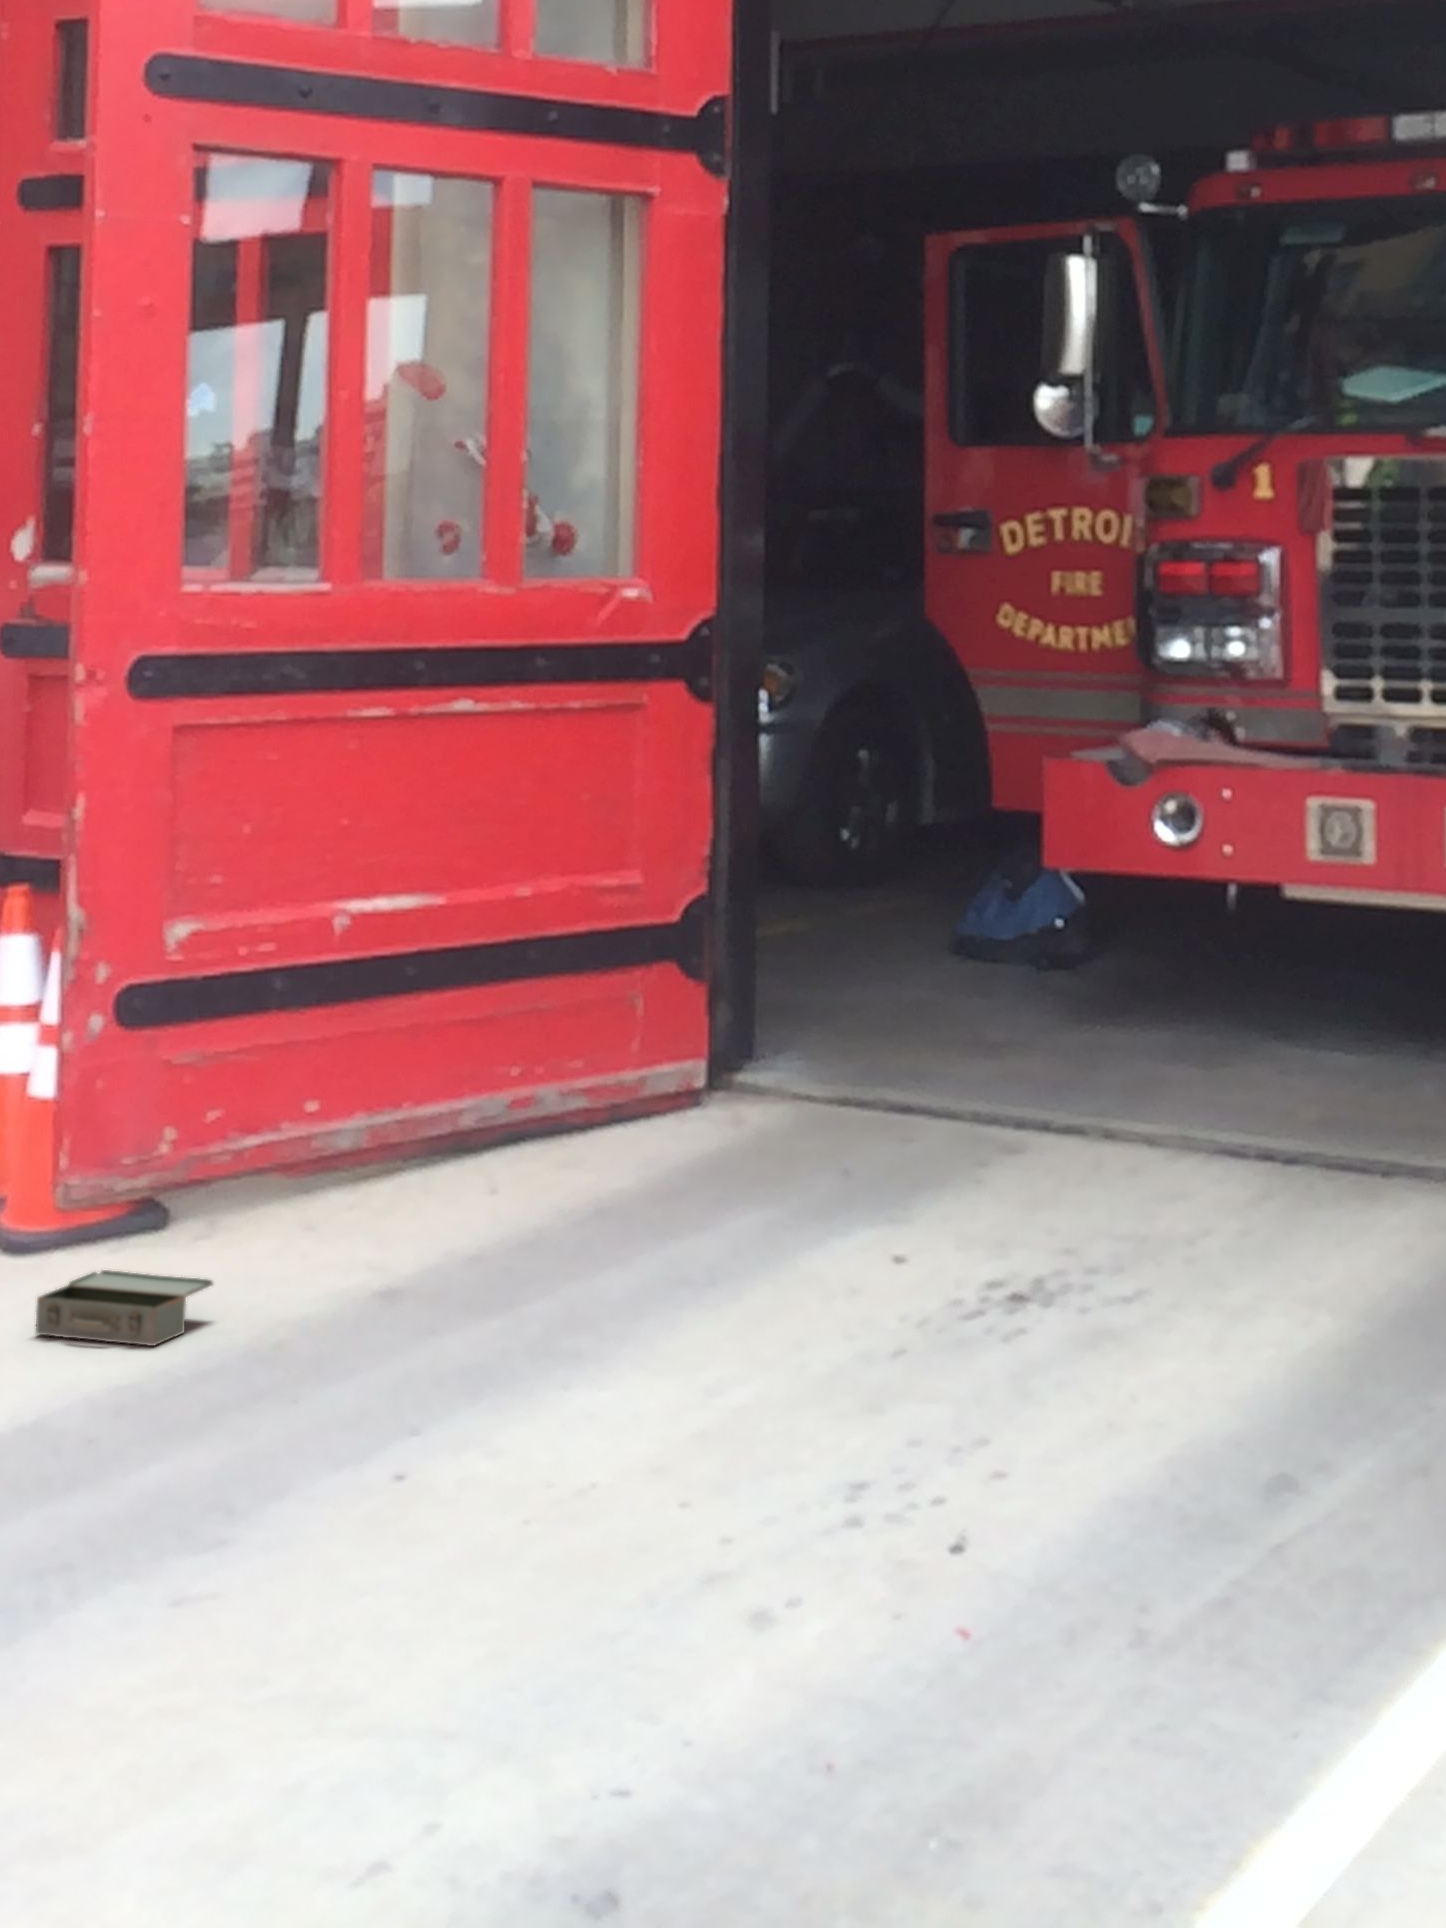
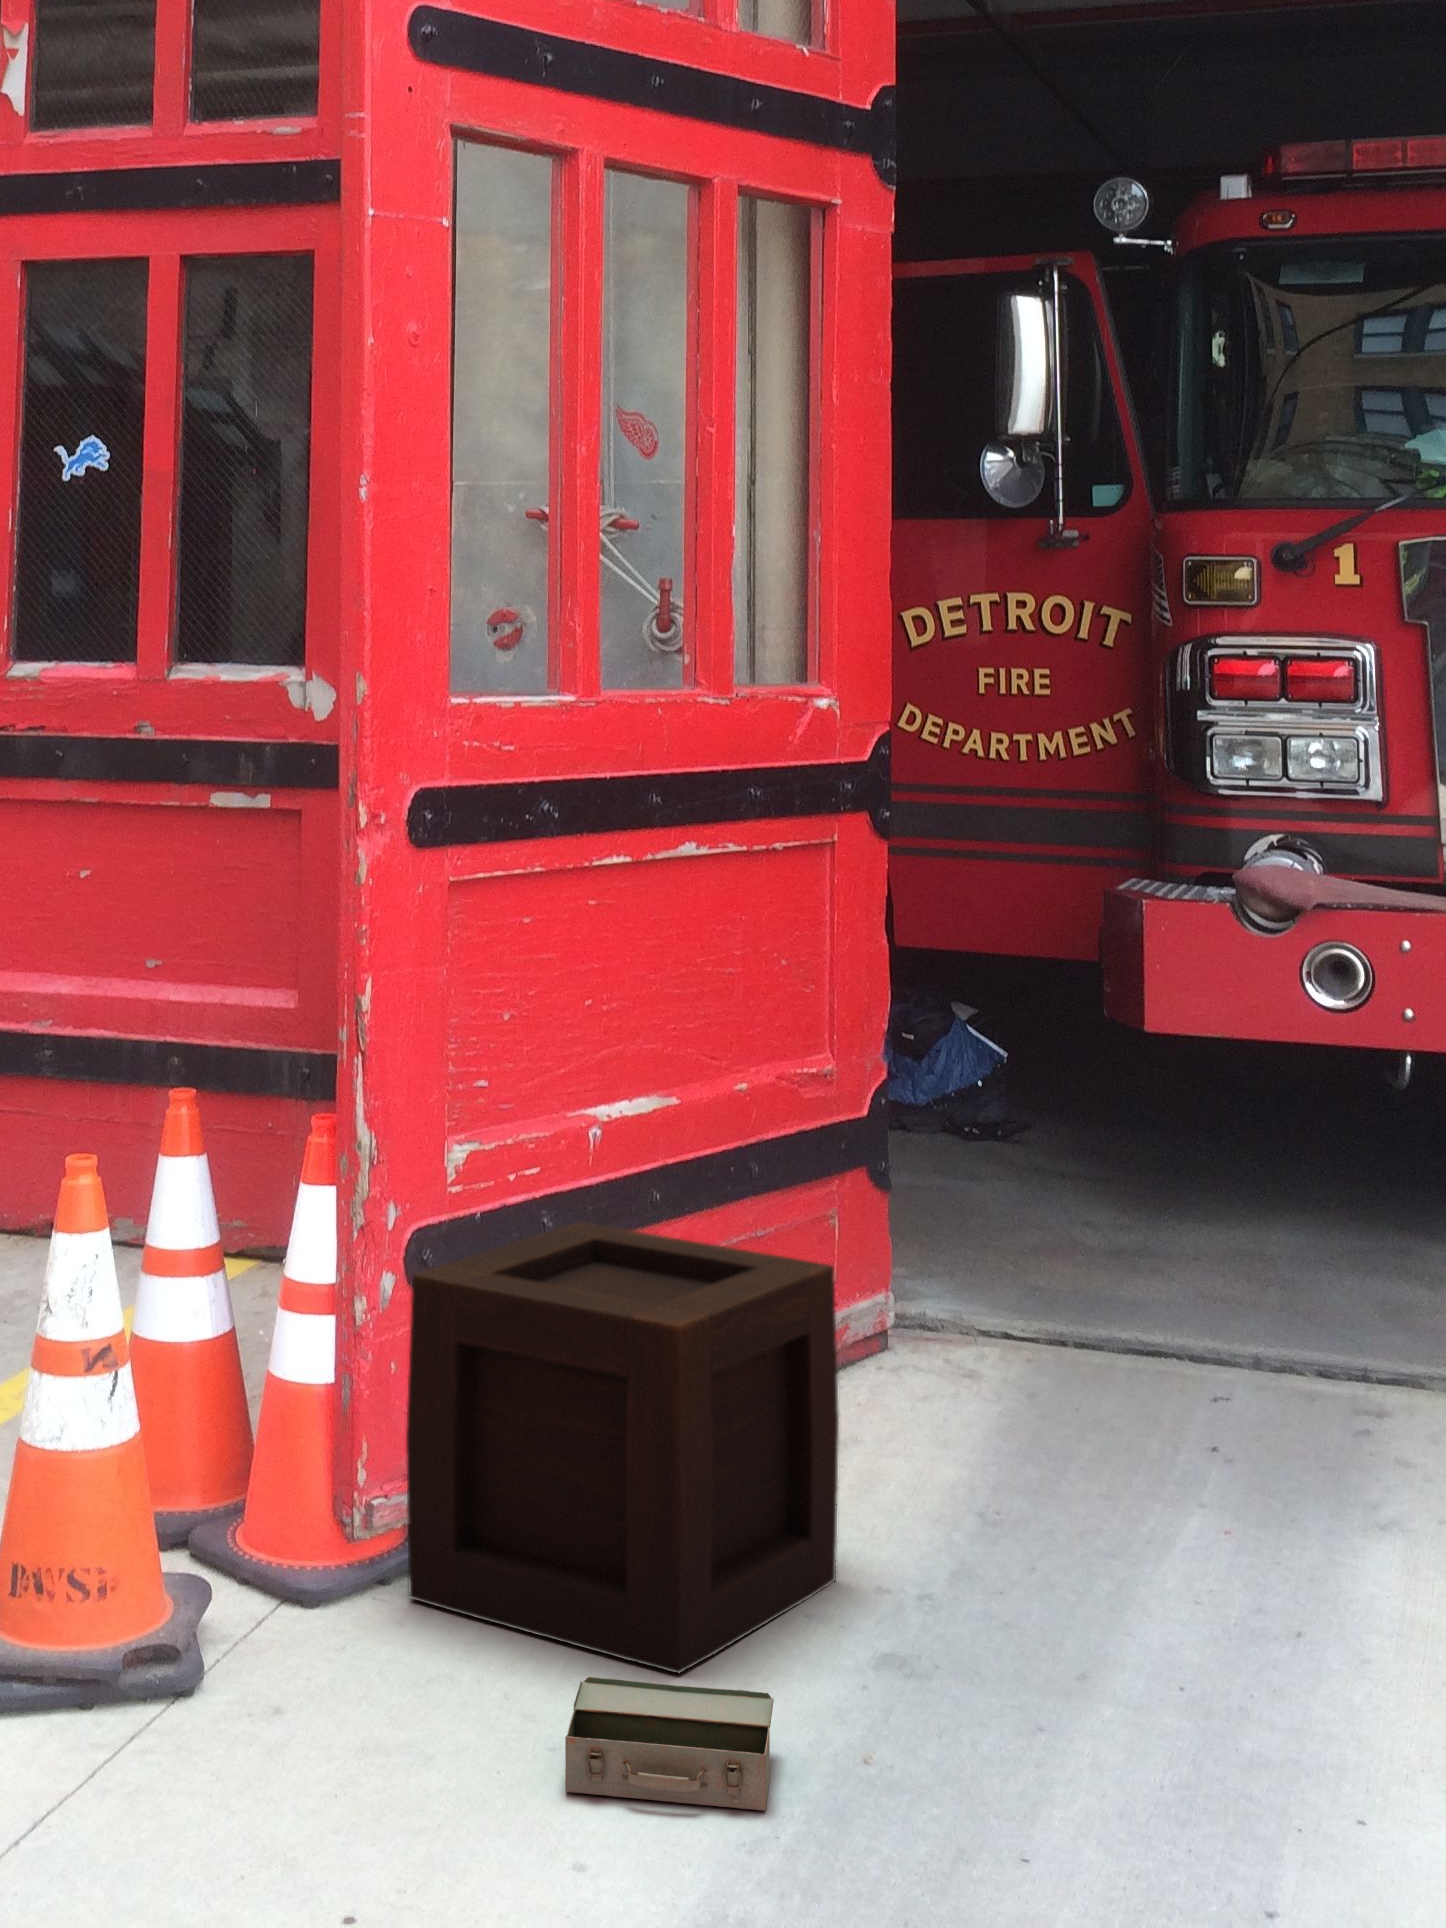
wooden crate: none [96,985,428,1282] -> present [406,1222,839,1673]

